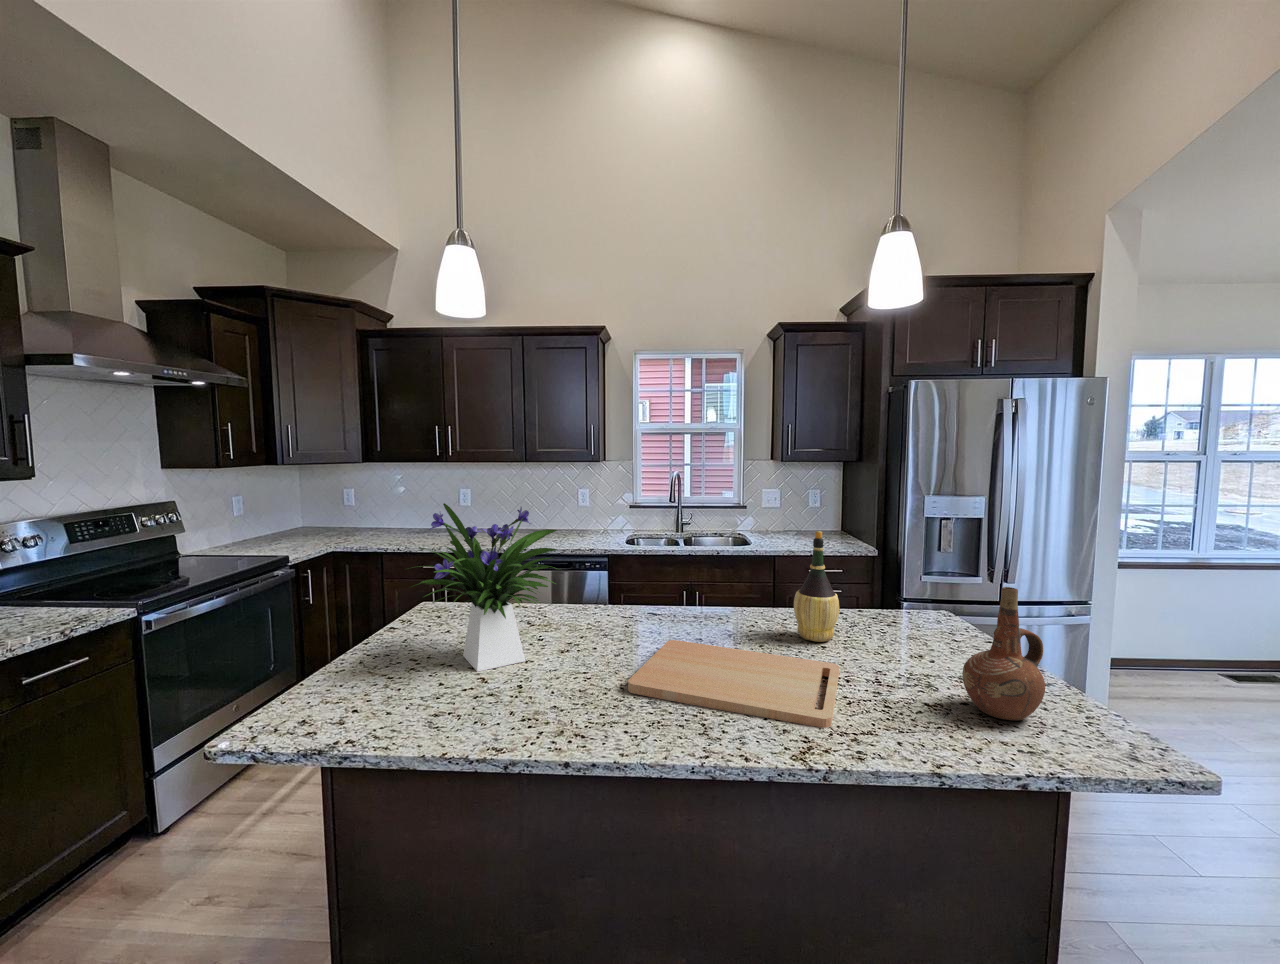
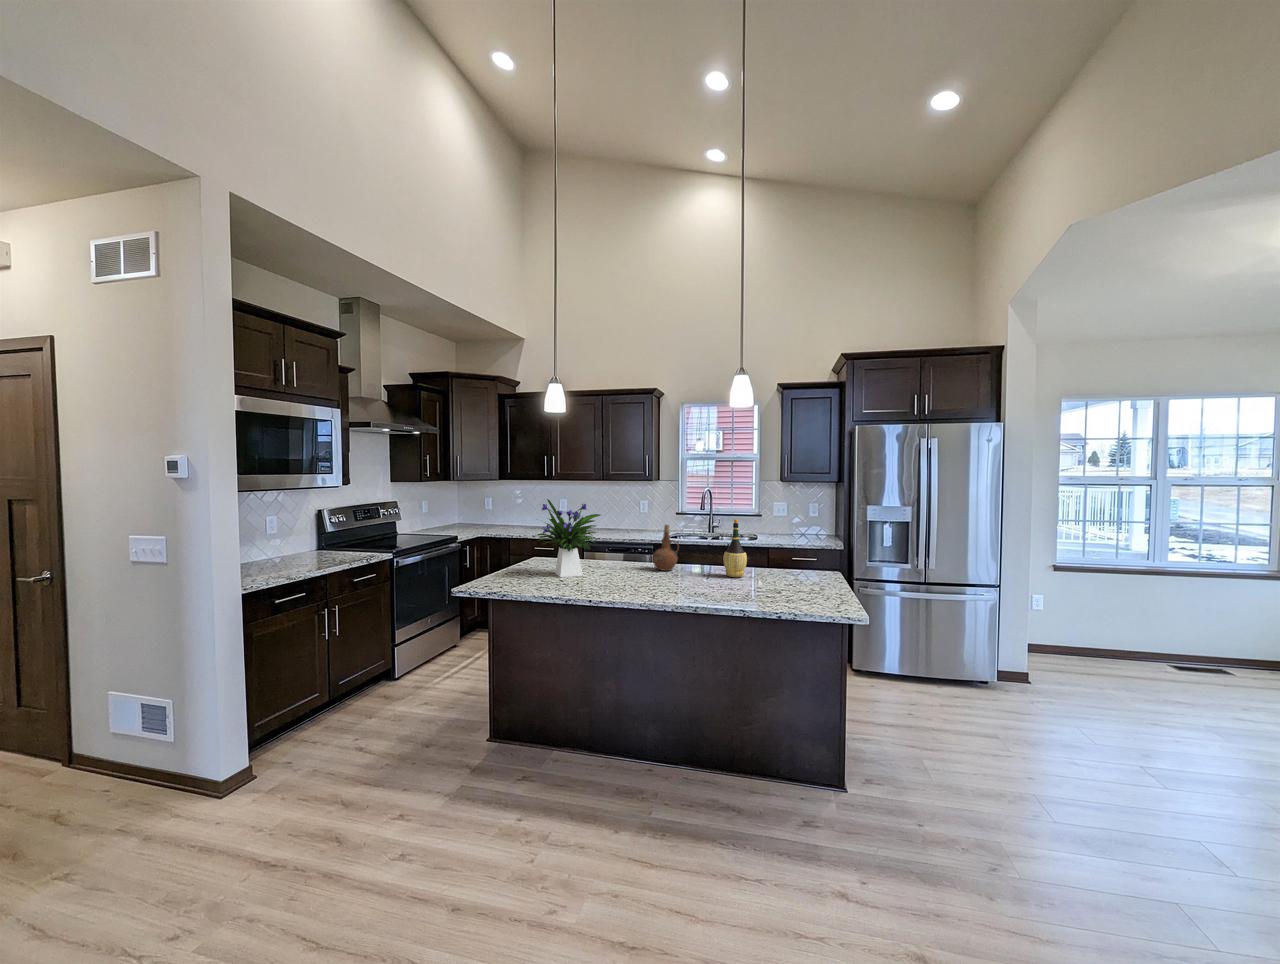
ceramic pitcher: present [962,587,1045,721] -> present [652,525,679,571]
cutting board: present [628,640,839,728] -> none [624,571,728,597]

